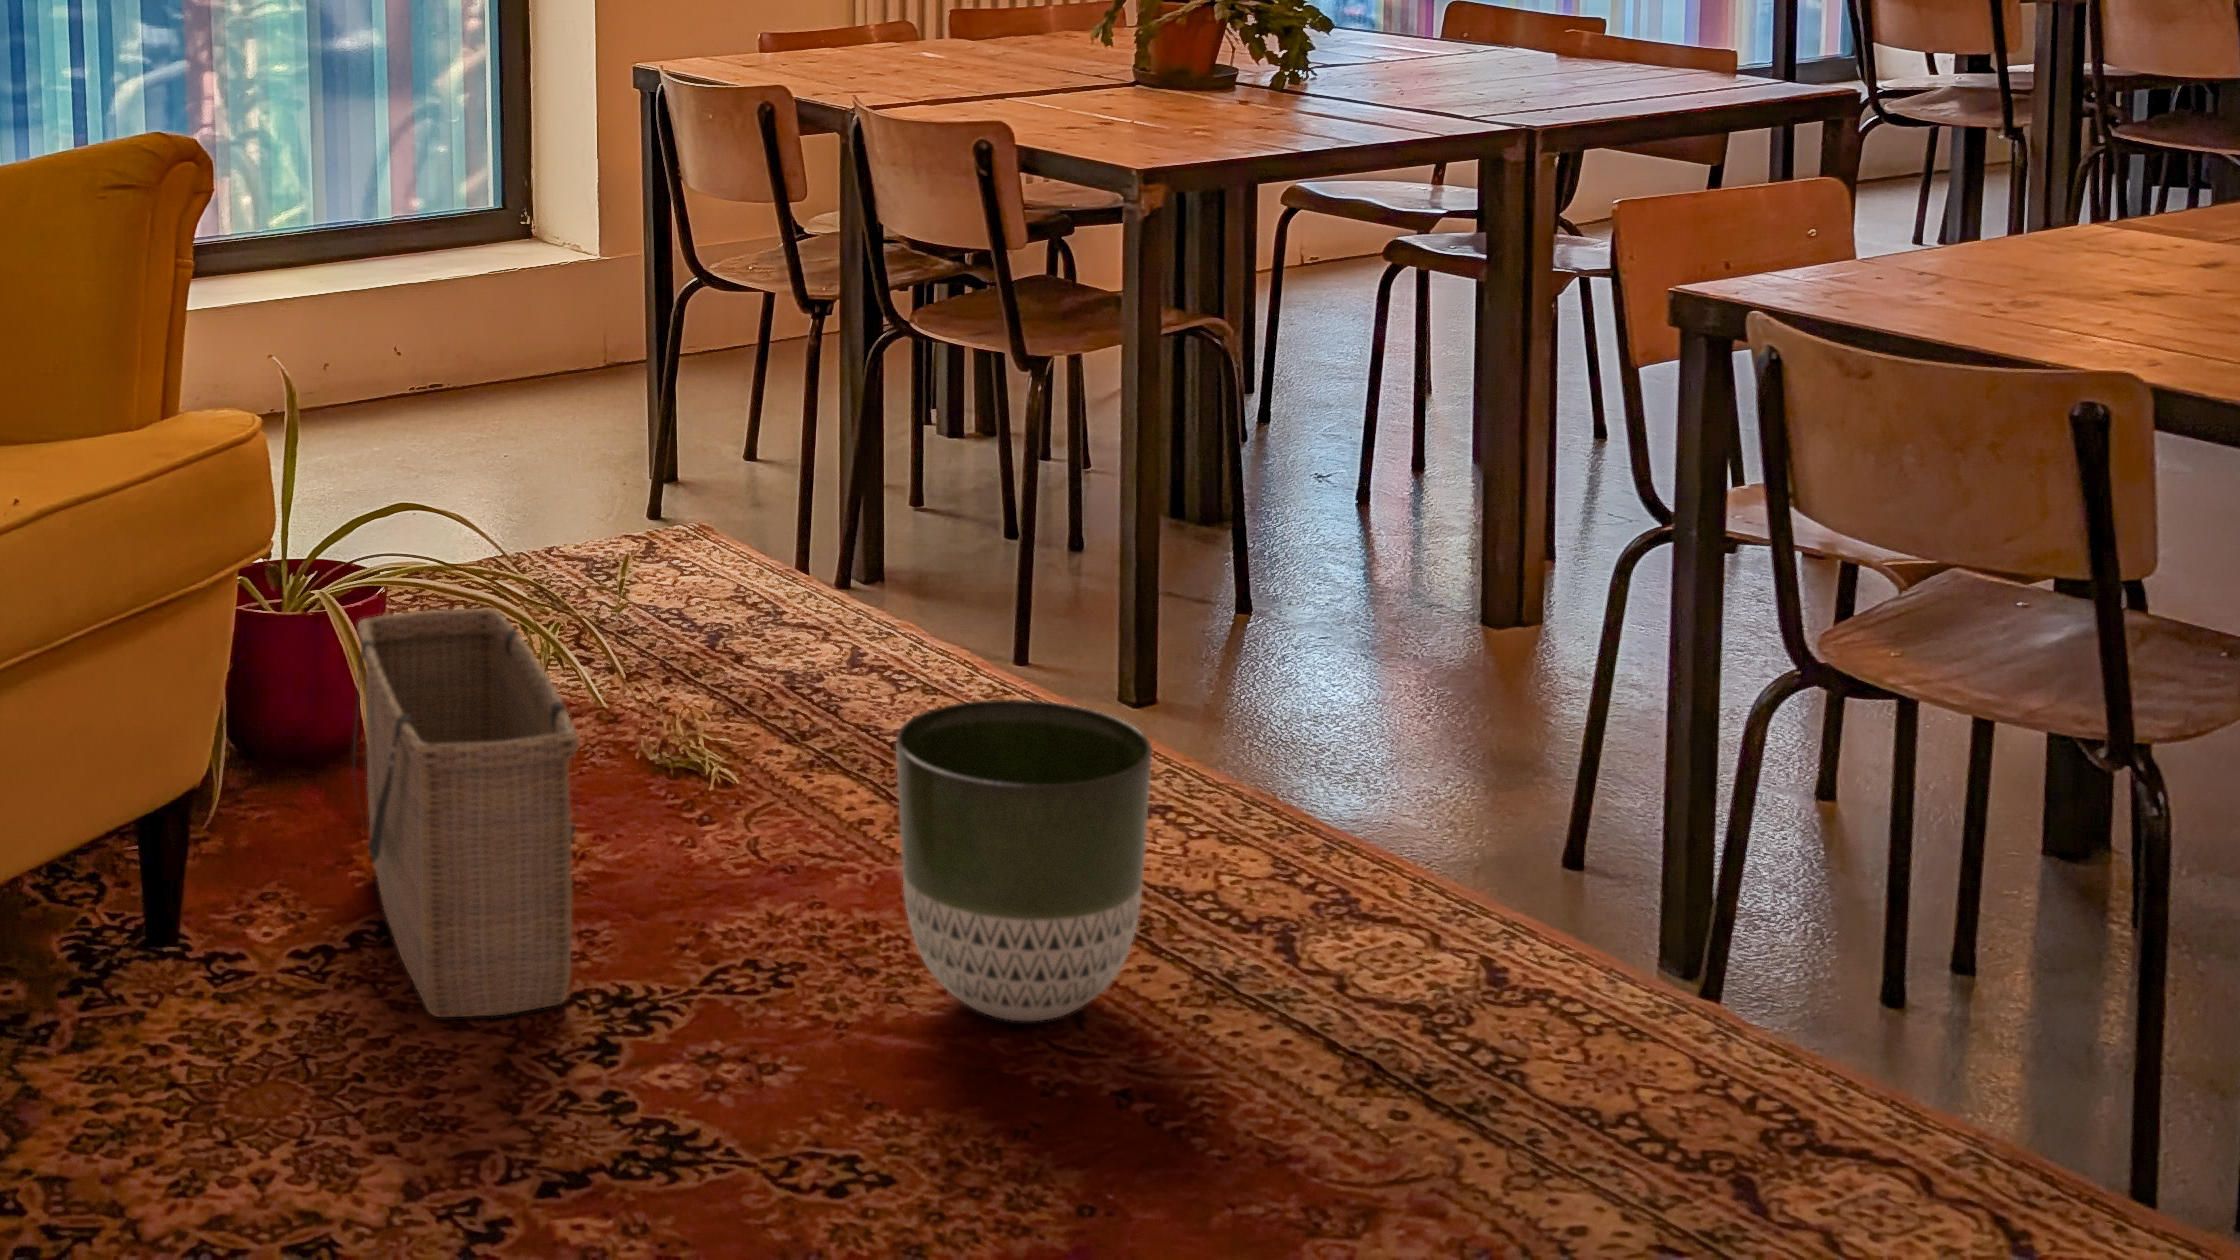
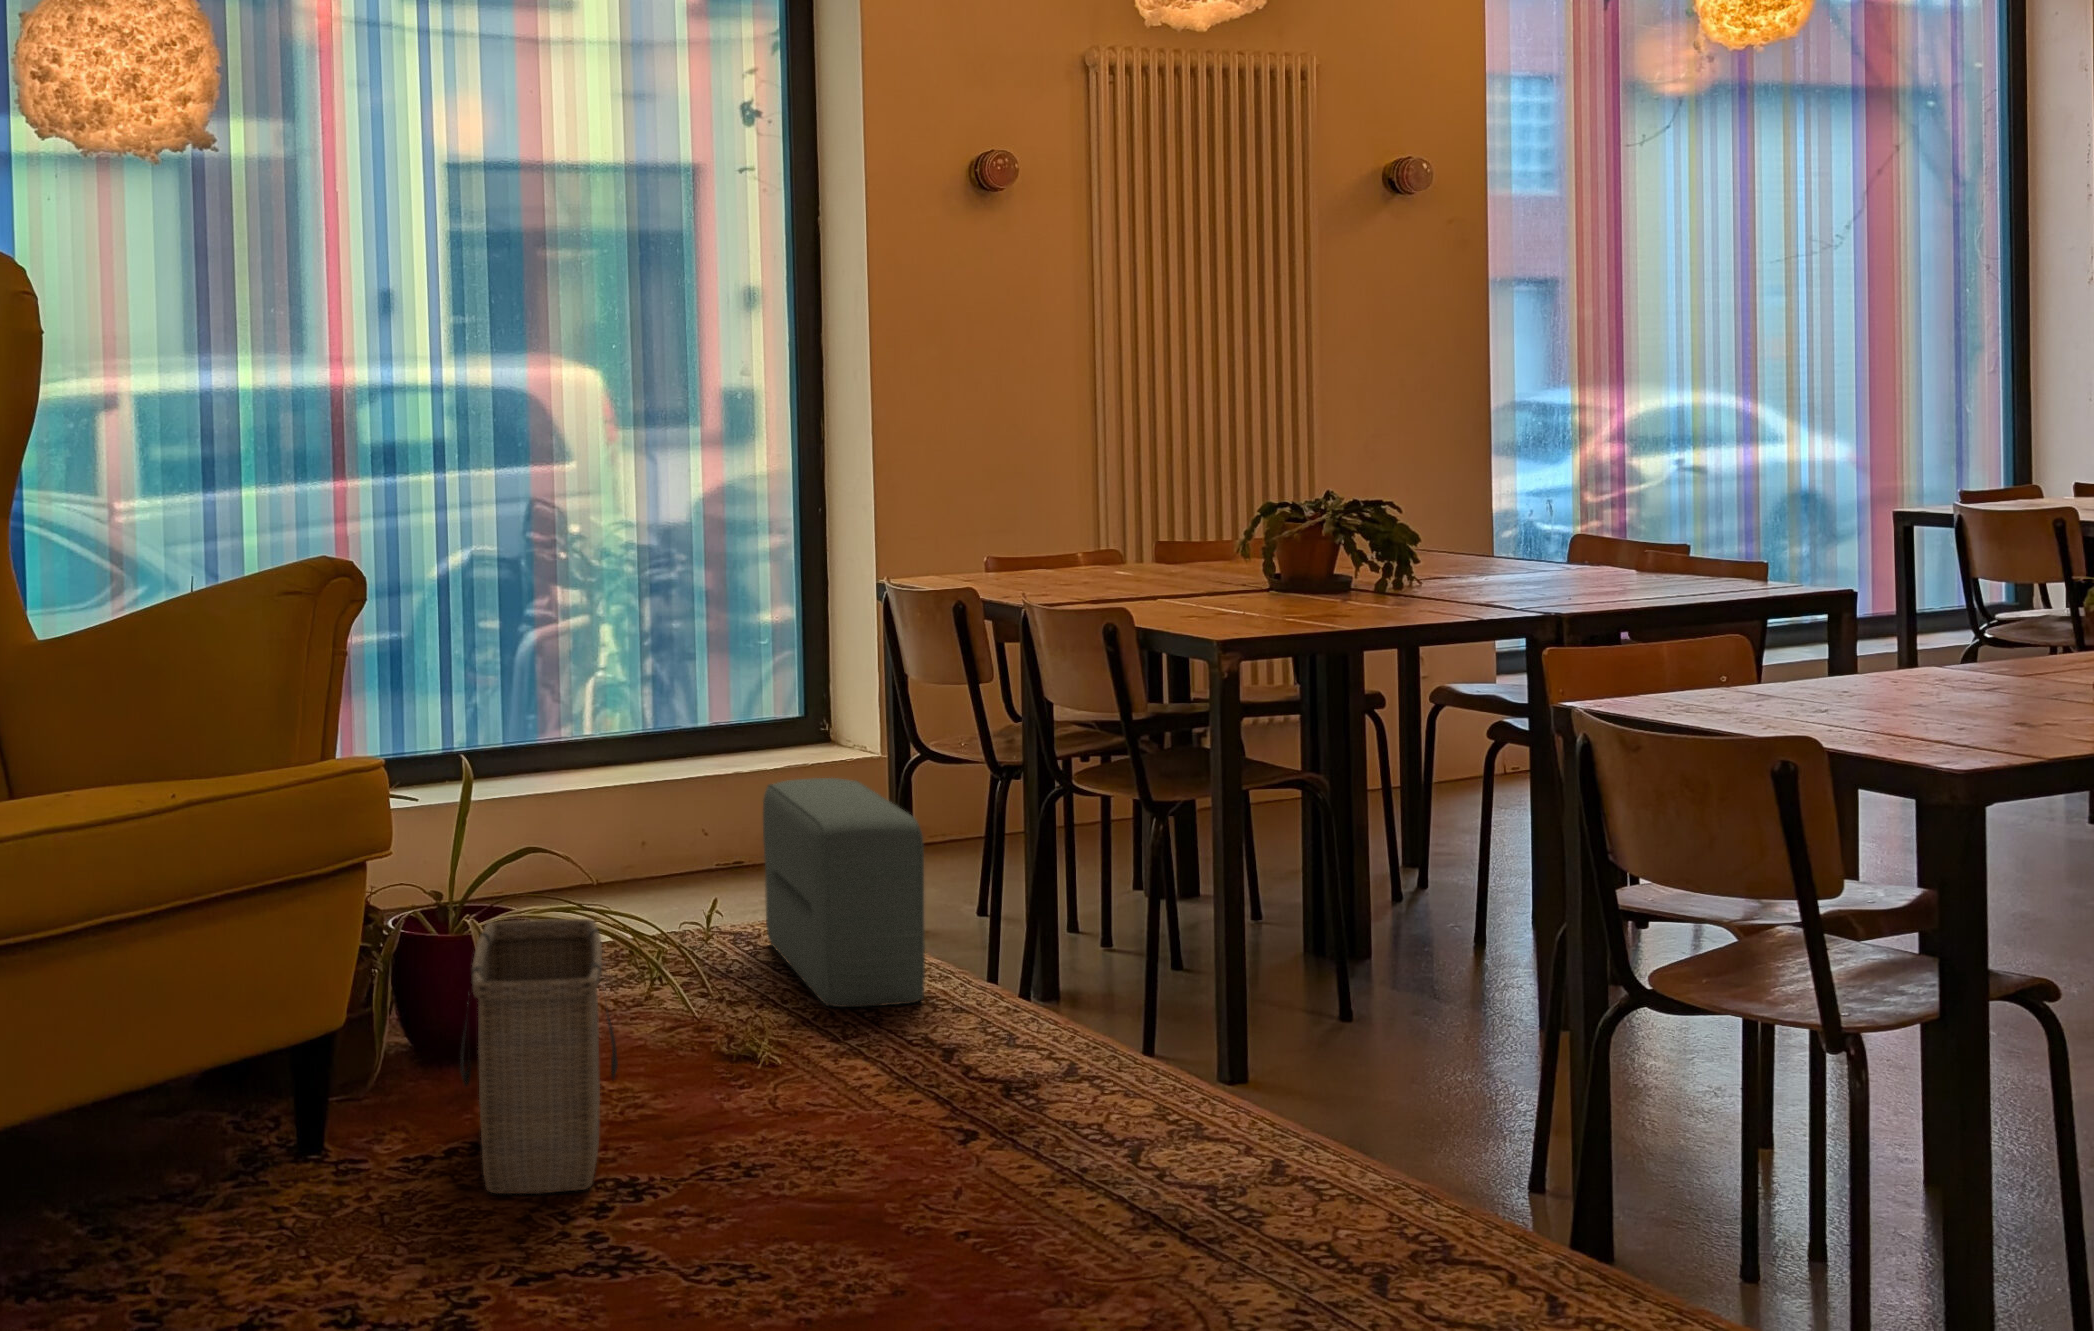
pouf: none [561,336,814,648] -> present [763,778,925,1007]
planter: present [896,699,1152,1021] -> none [832,972,1024,1207]

